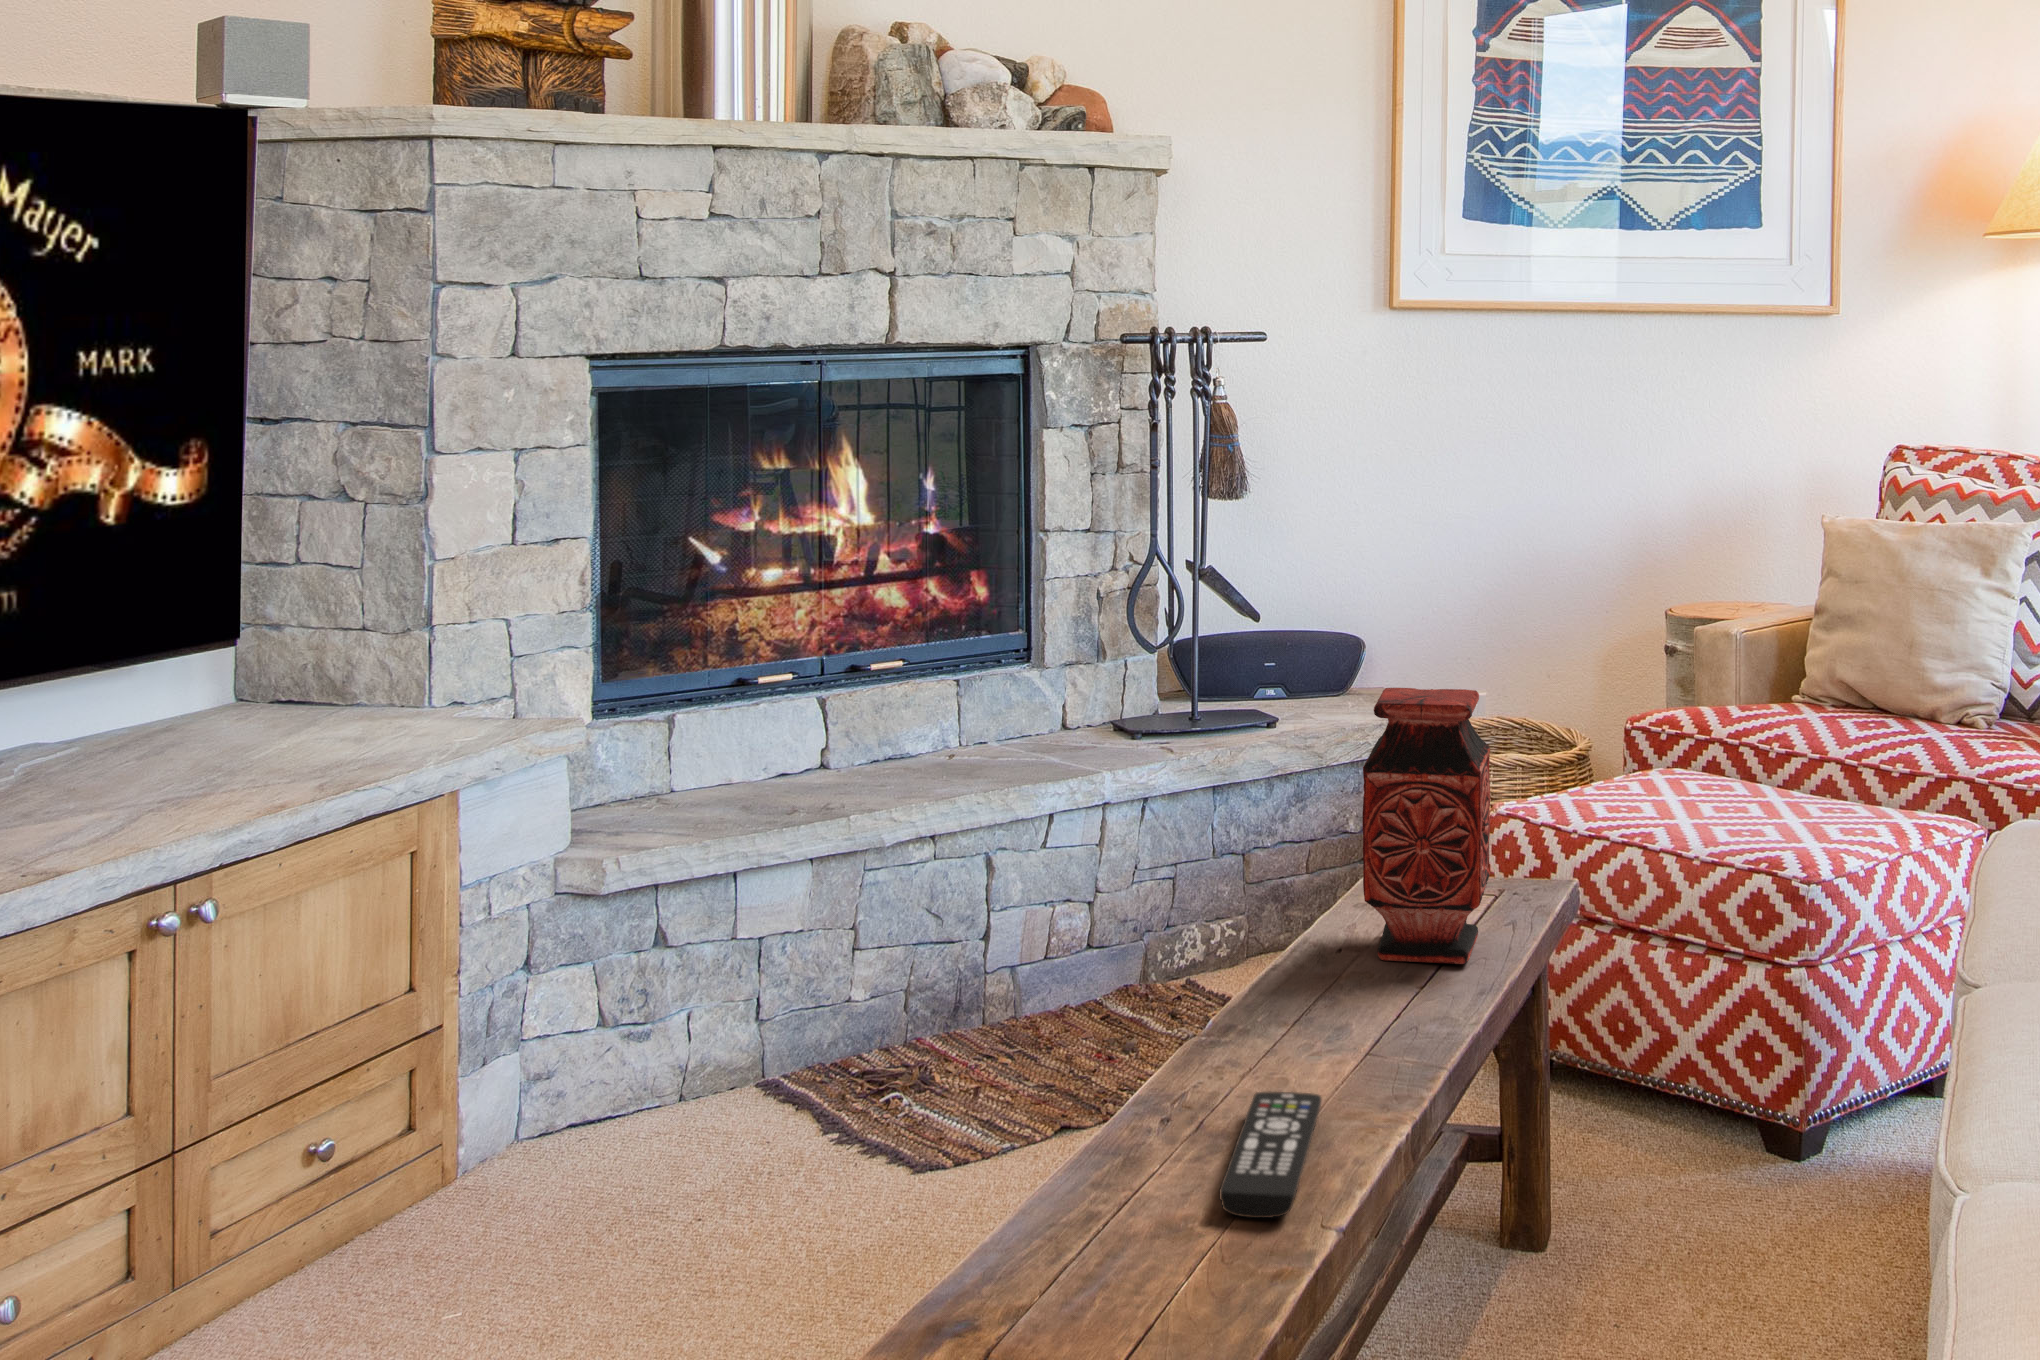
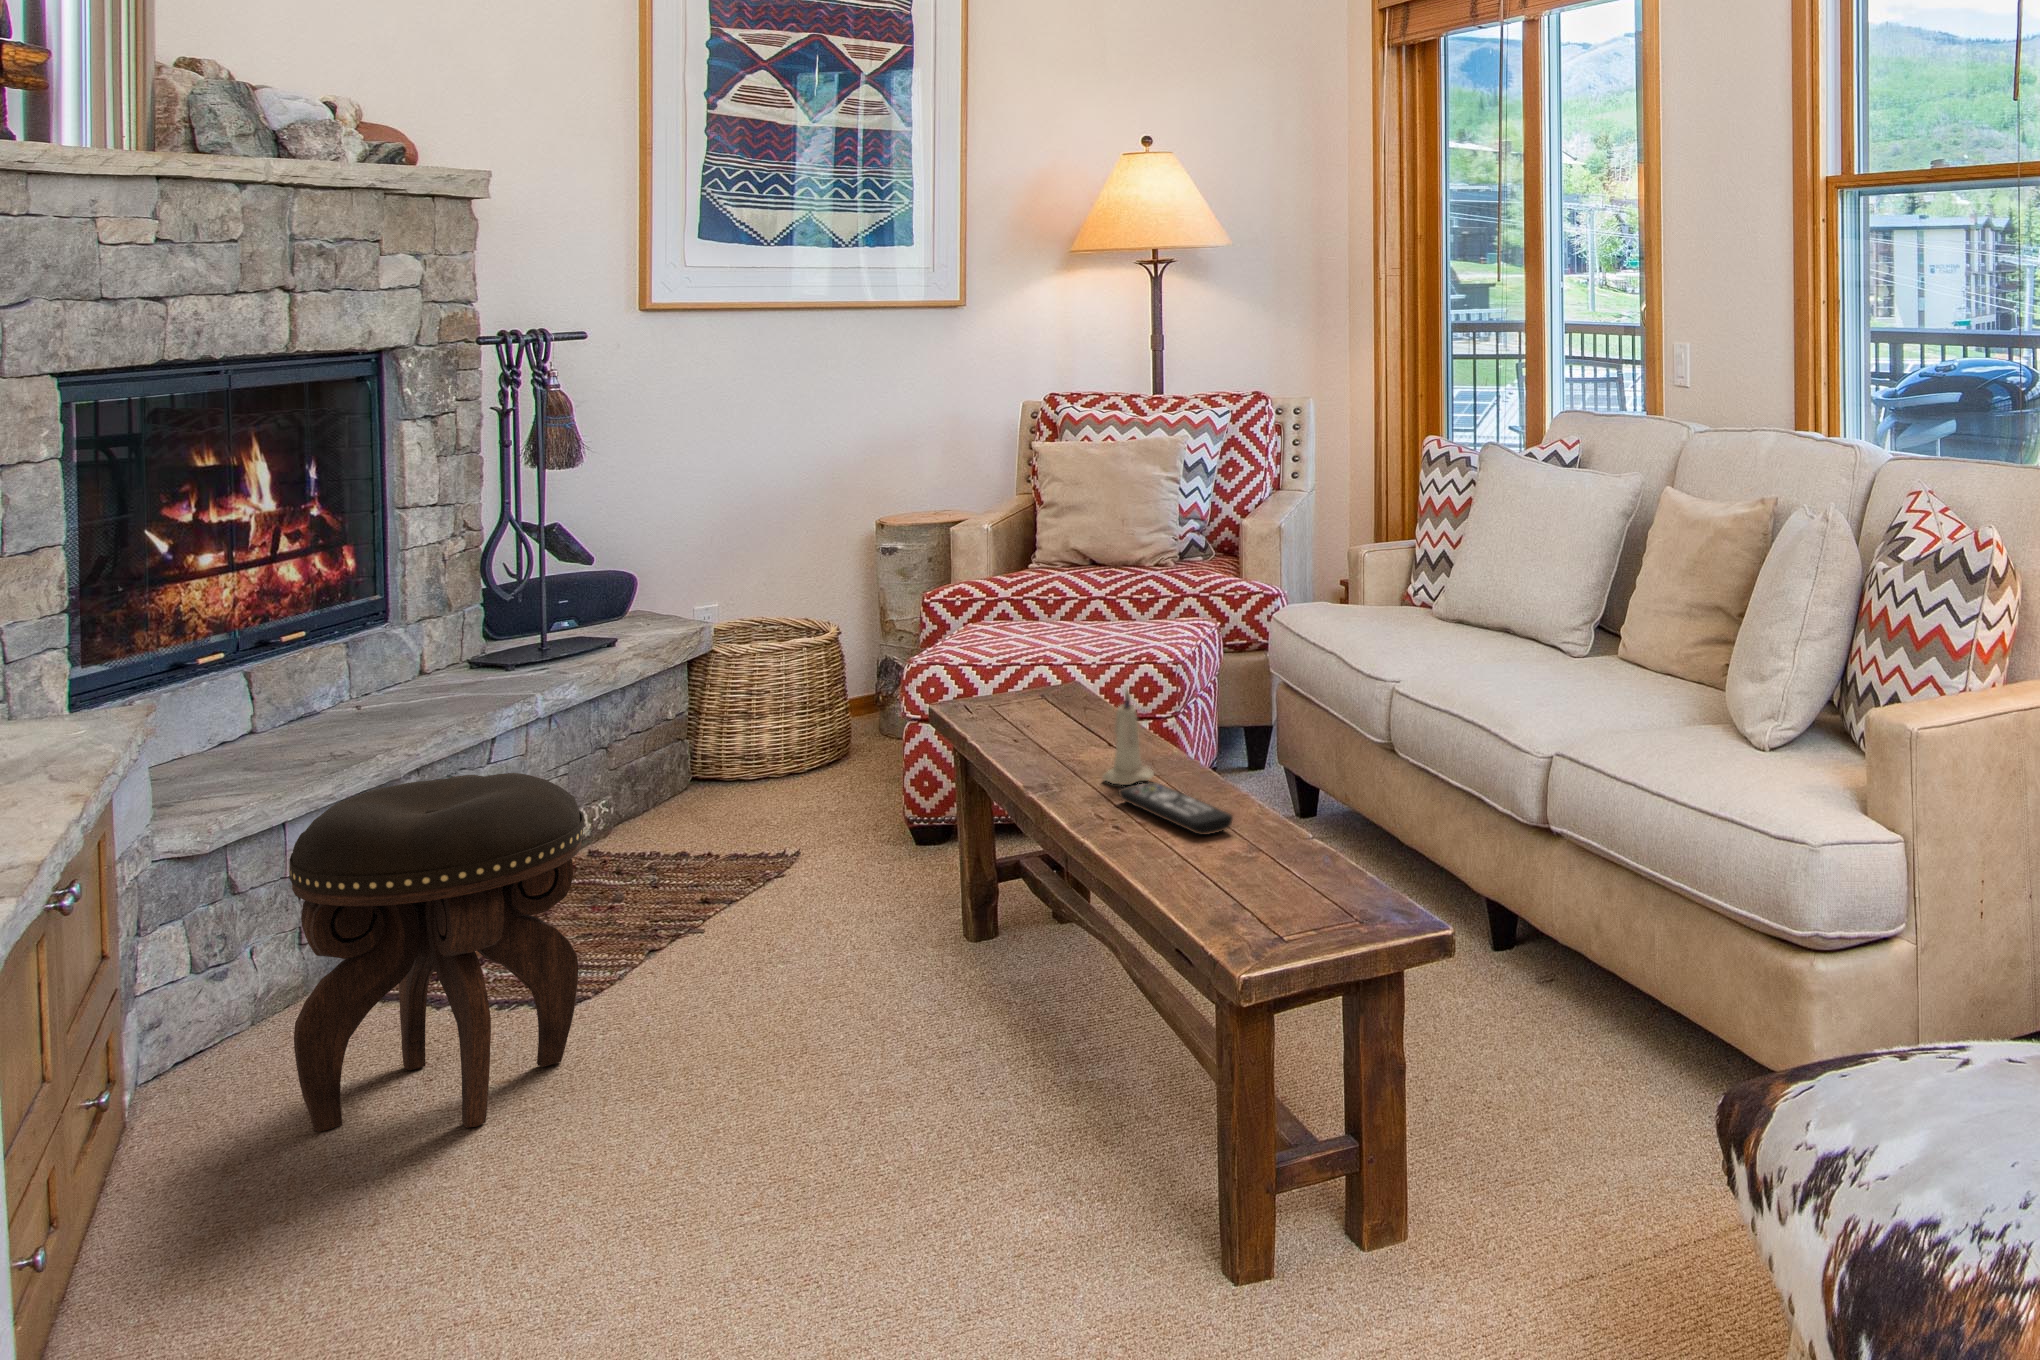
vase: present [1362,688,1490,964] -> none [991,553,1093,733]
footstool: none [518,859,830,1303] -> present [289,773,584,1132]
candle: none [1302,926,1379,1088] -> present [1103,691,1154,785]

